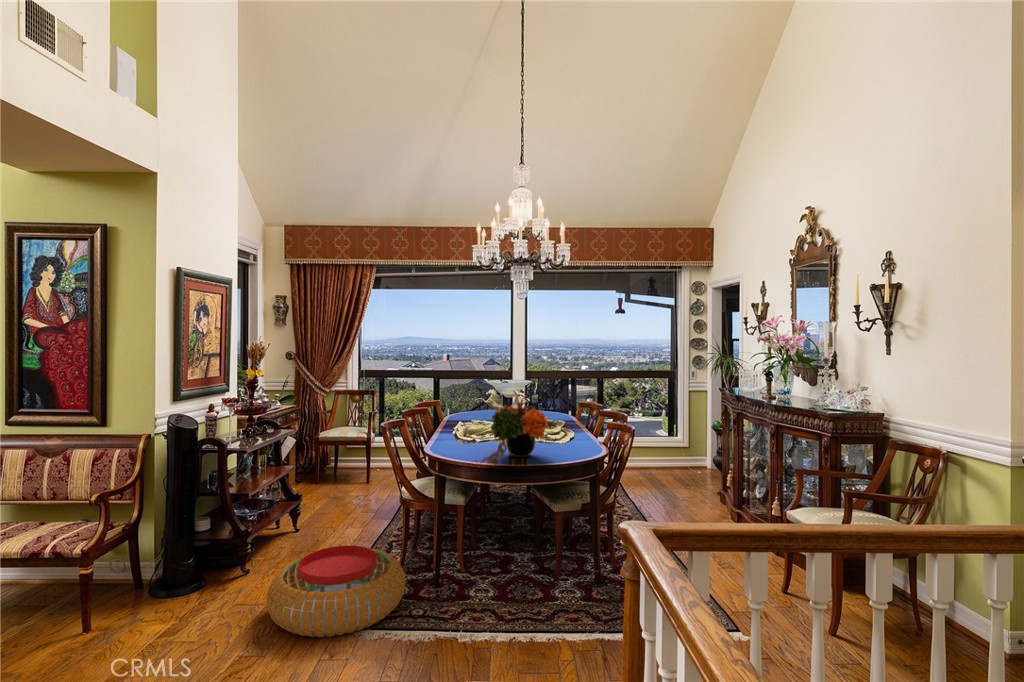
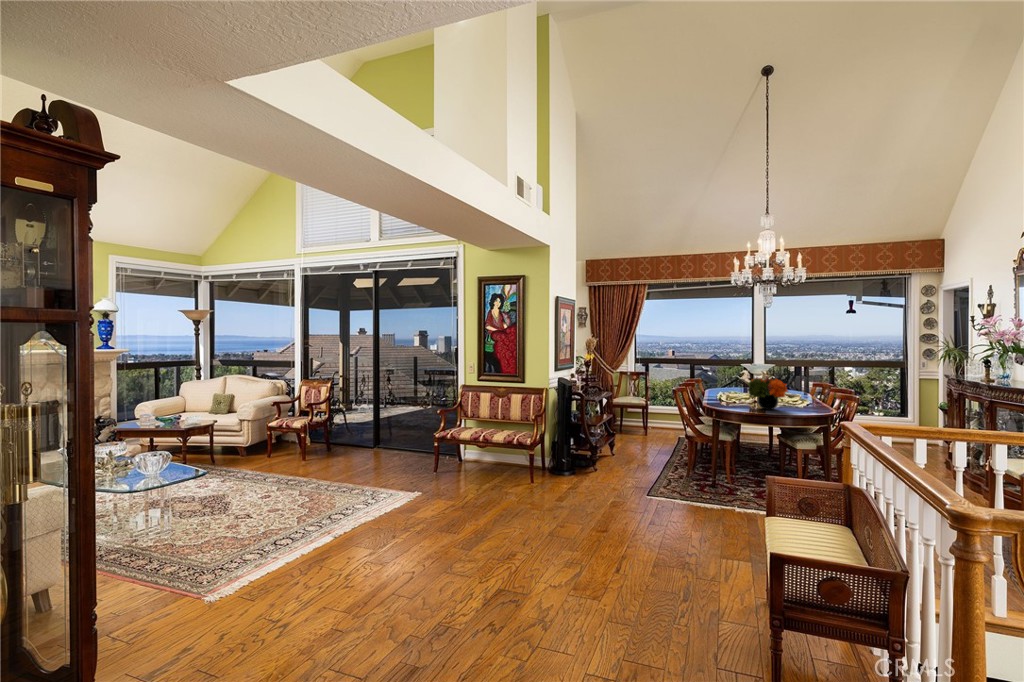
pouf: present [267,546,405,637] -> none [617,455,694,496]

